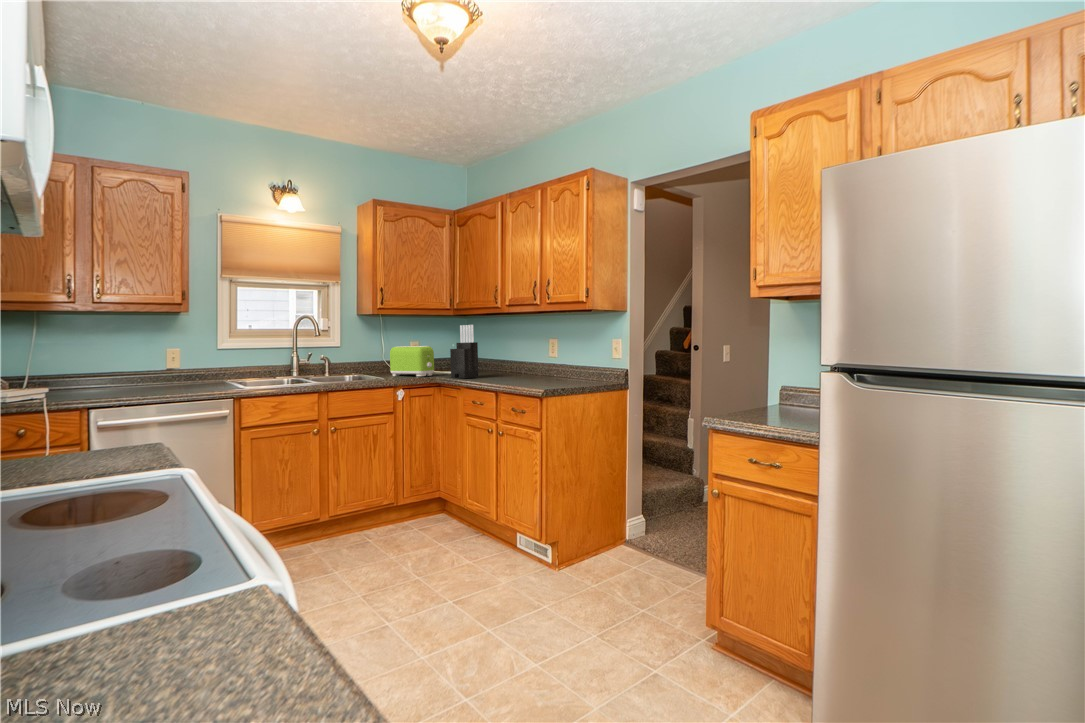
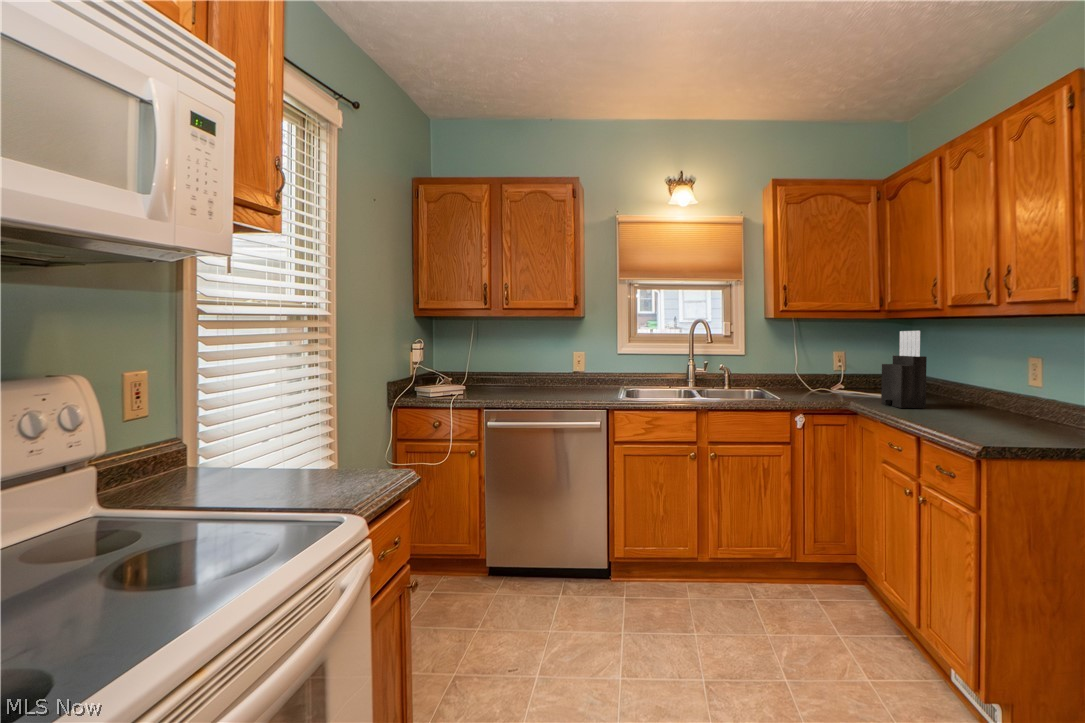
toaster: present [390,346,434,376] -> none [798,357,858,398]

